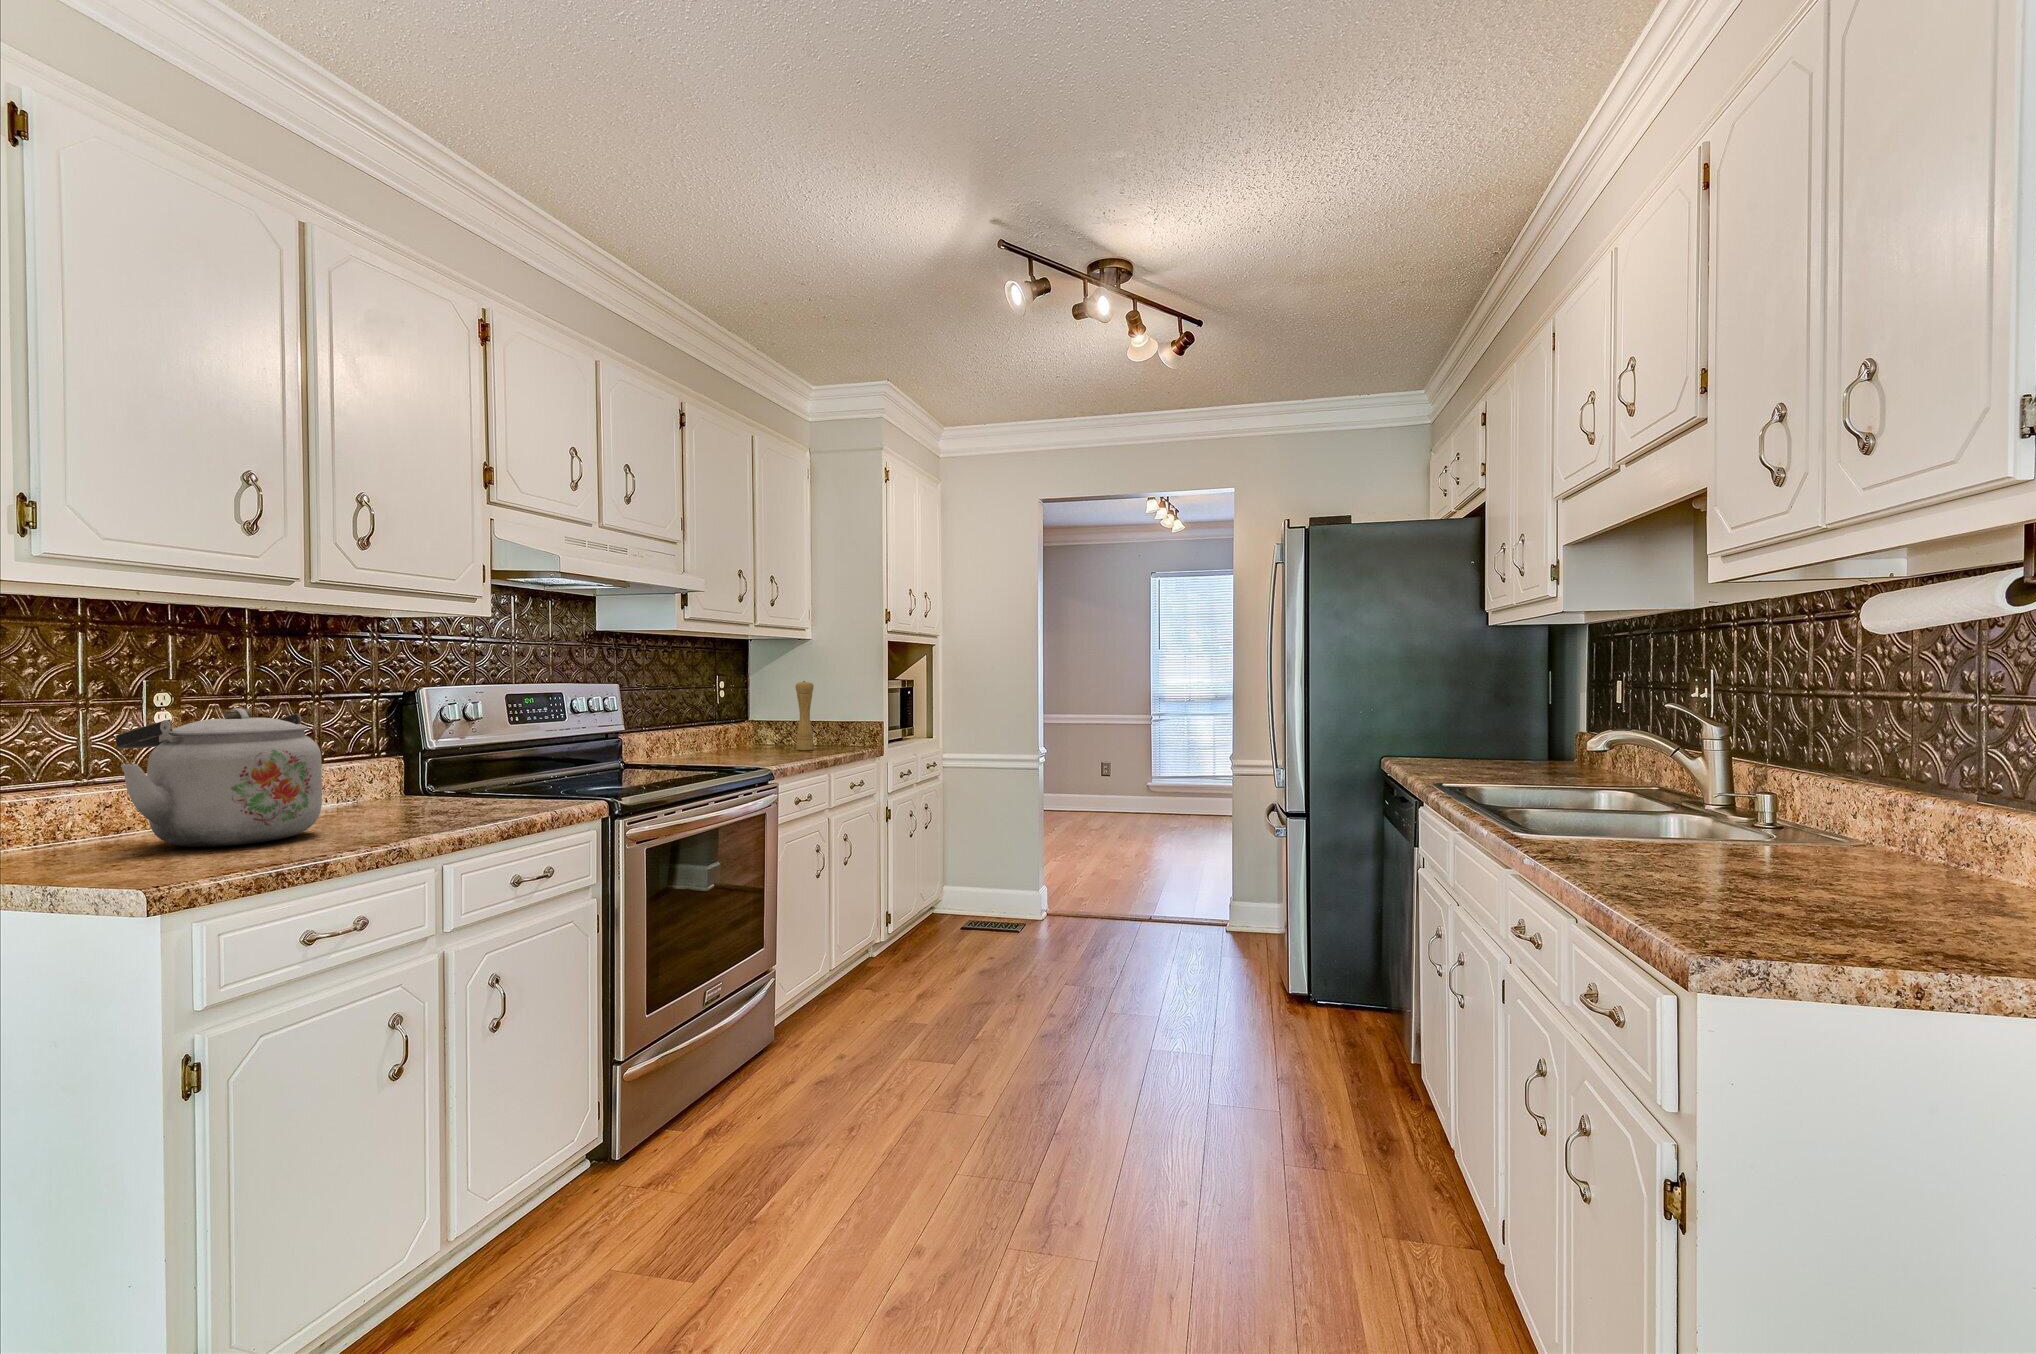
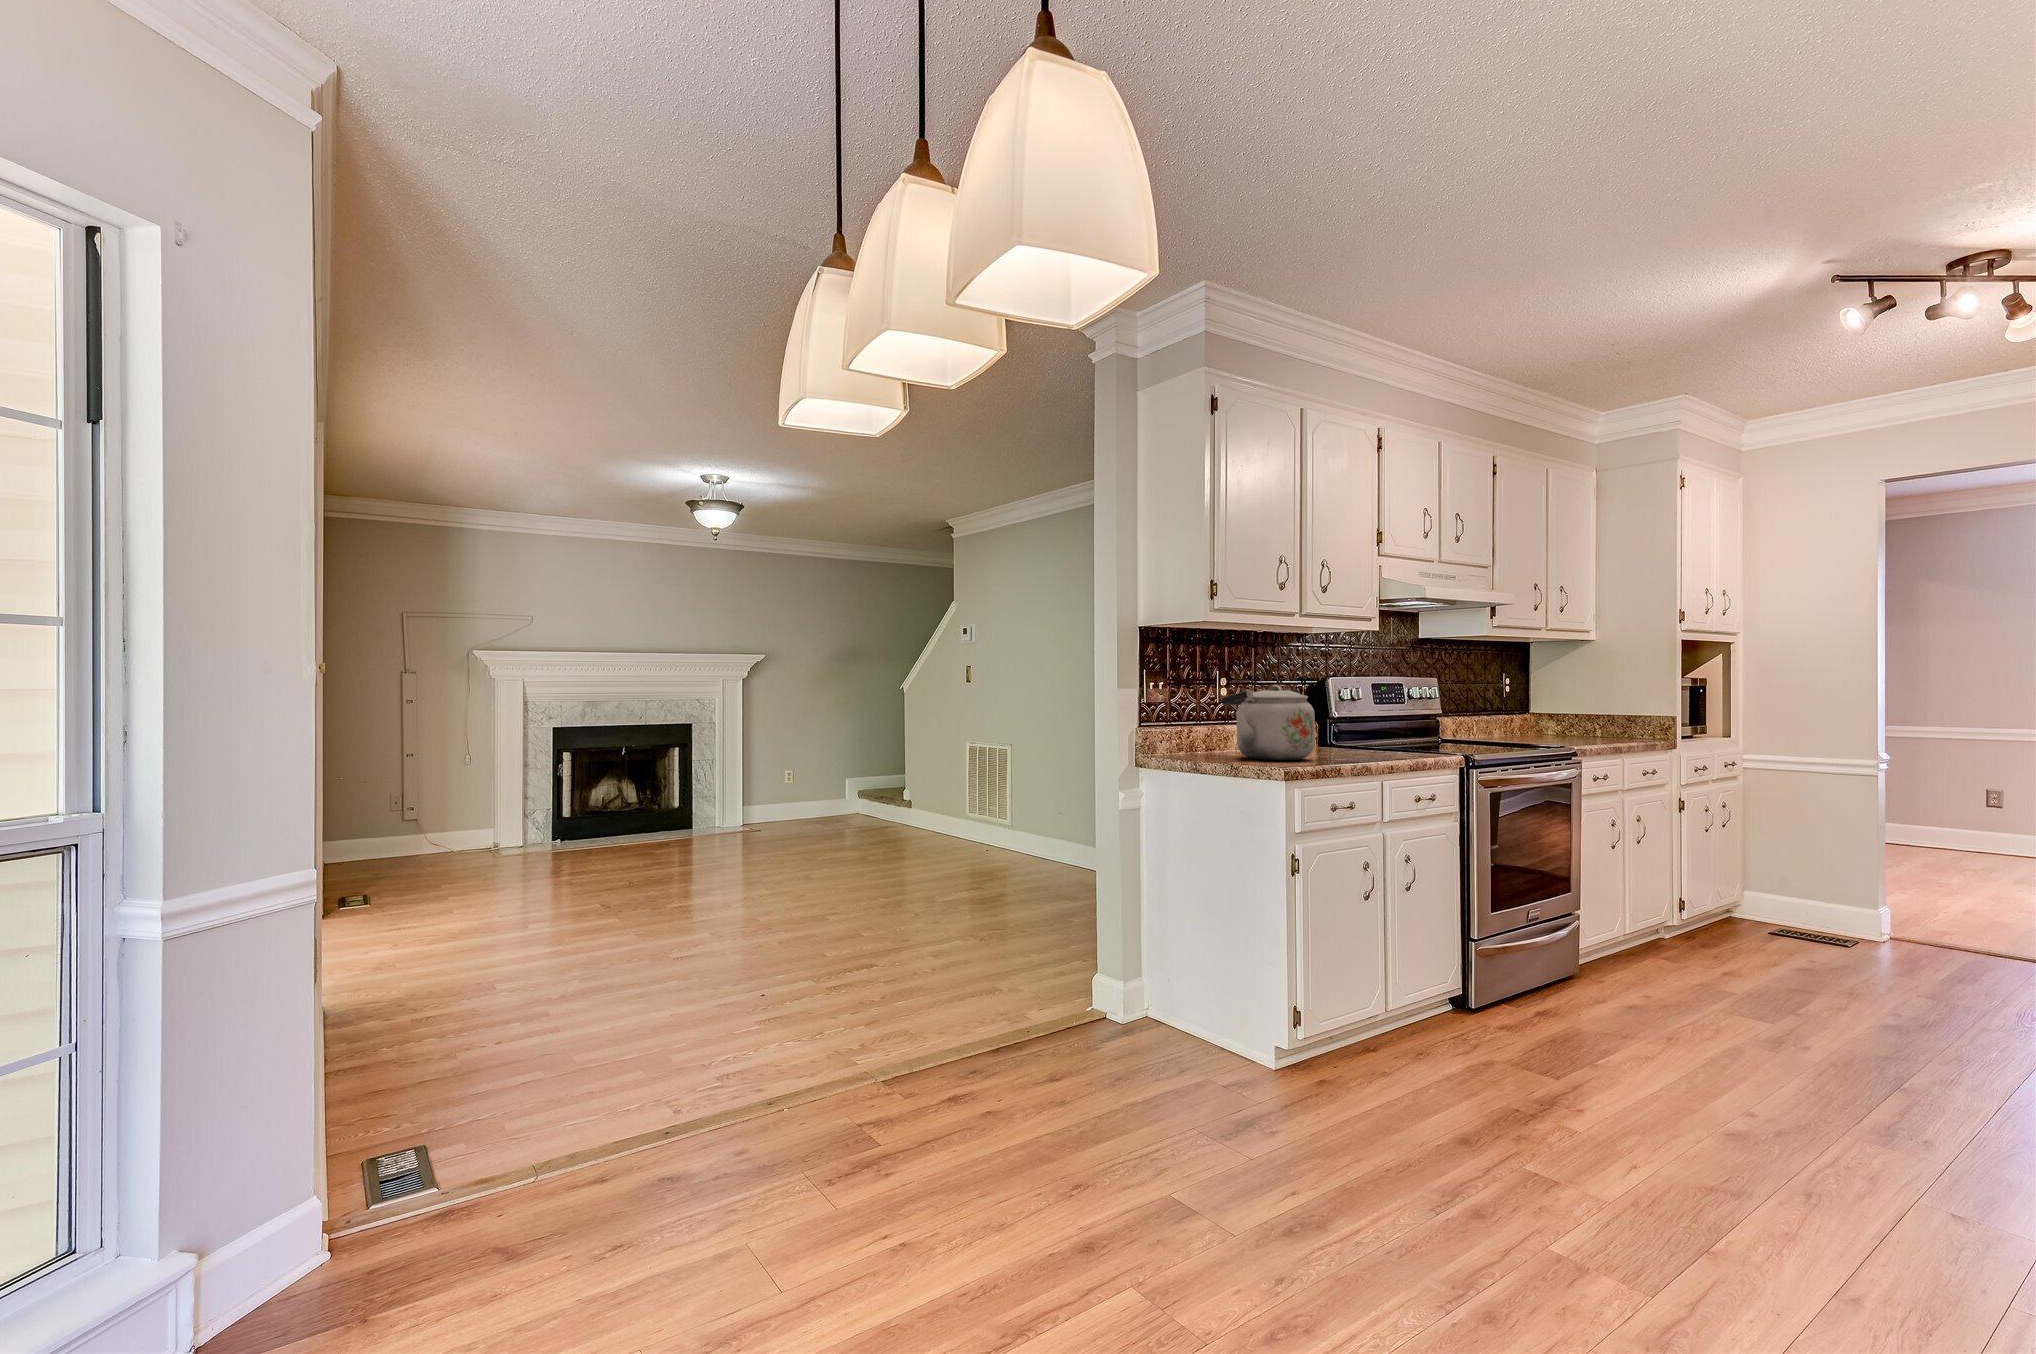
pepper mill: present [795,681,814,750] -> none [1581,678,1600,740]

